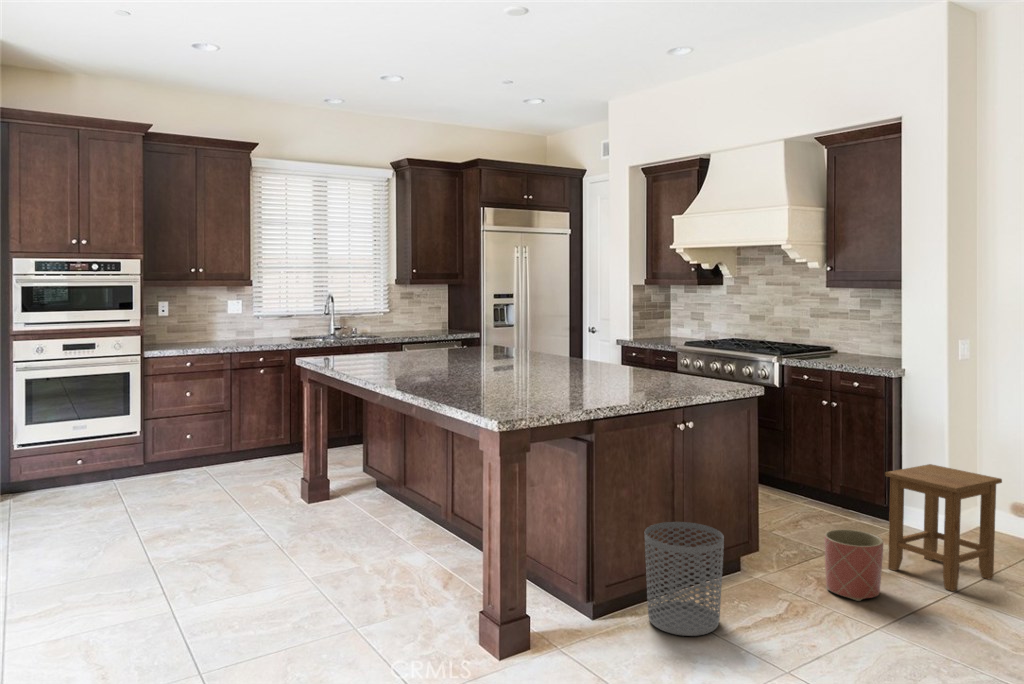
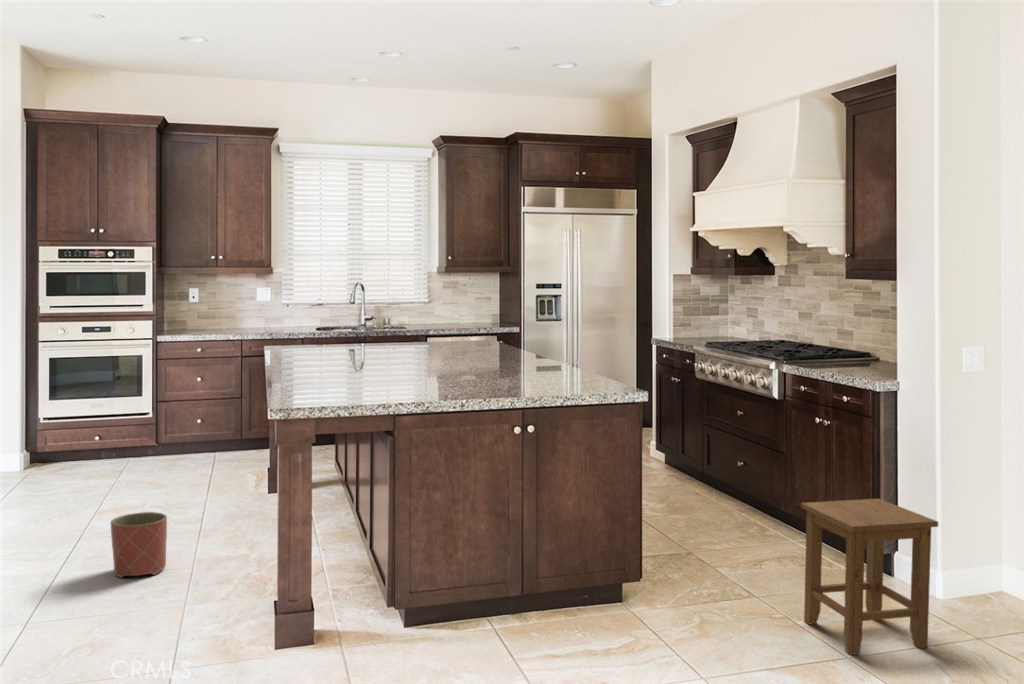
waste bin: present [645,522,724,636] -> none [449,535,534,660]
planter: present [825,529,883,601] -> present [111,512,167,578]

